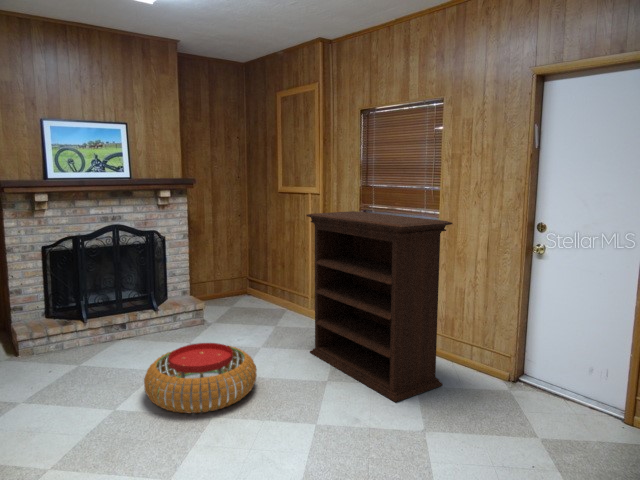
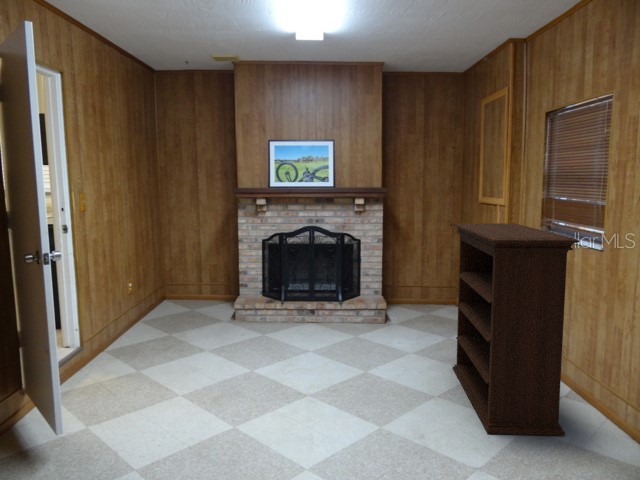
pouf: present [144,343,257,413] -> none [279,333,376,391]

